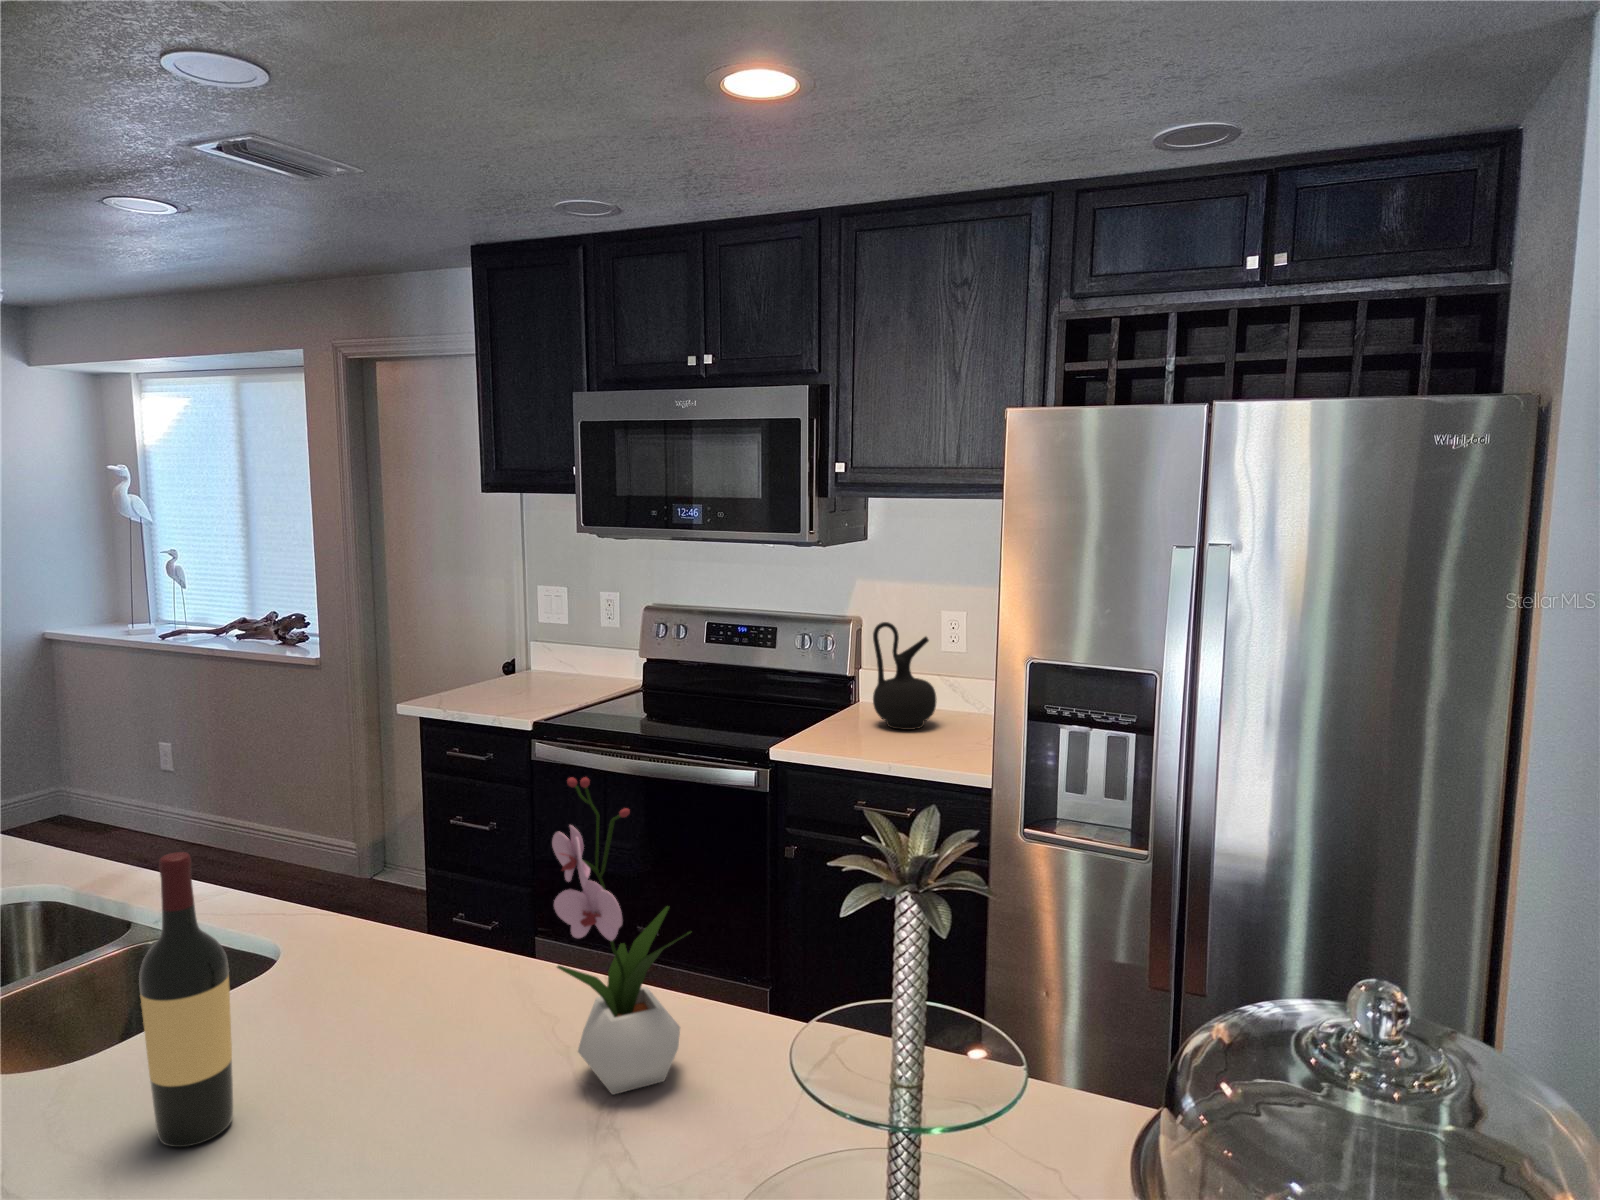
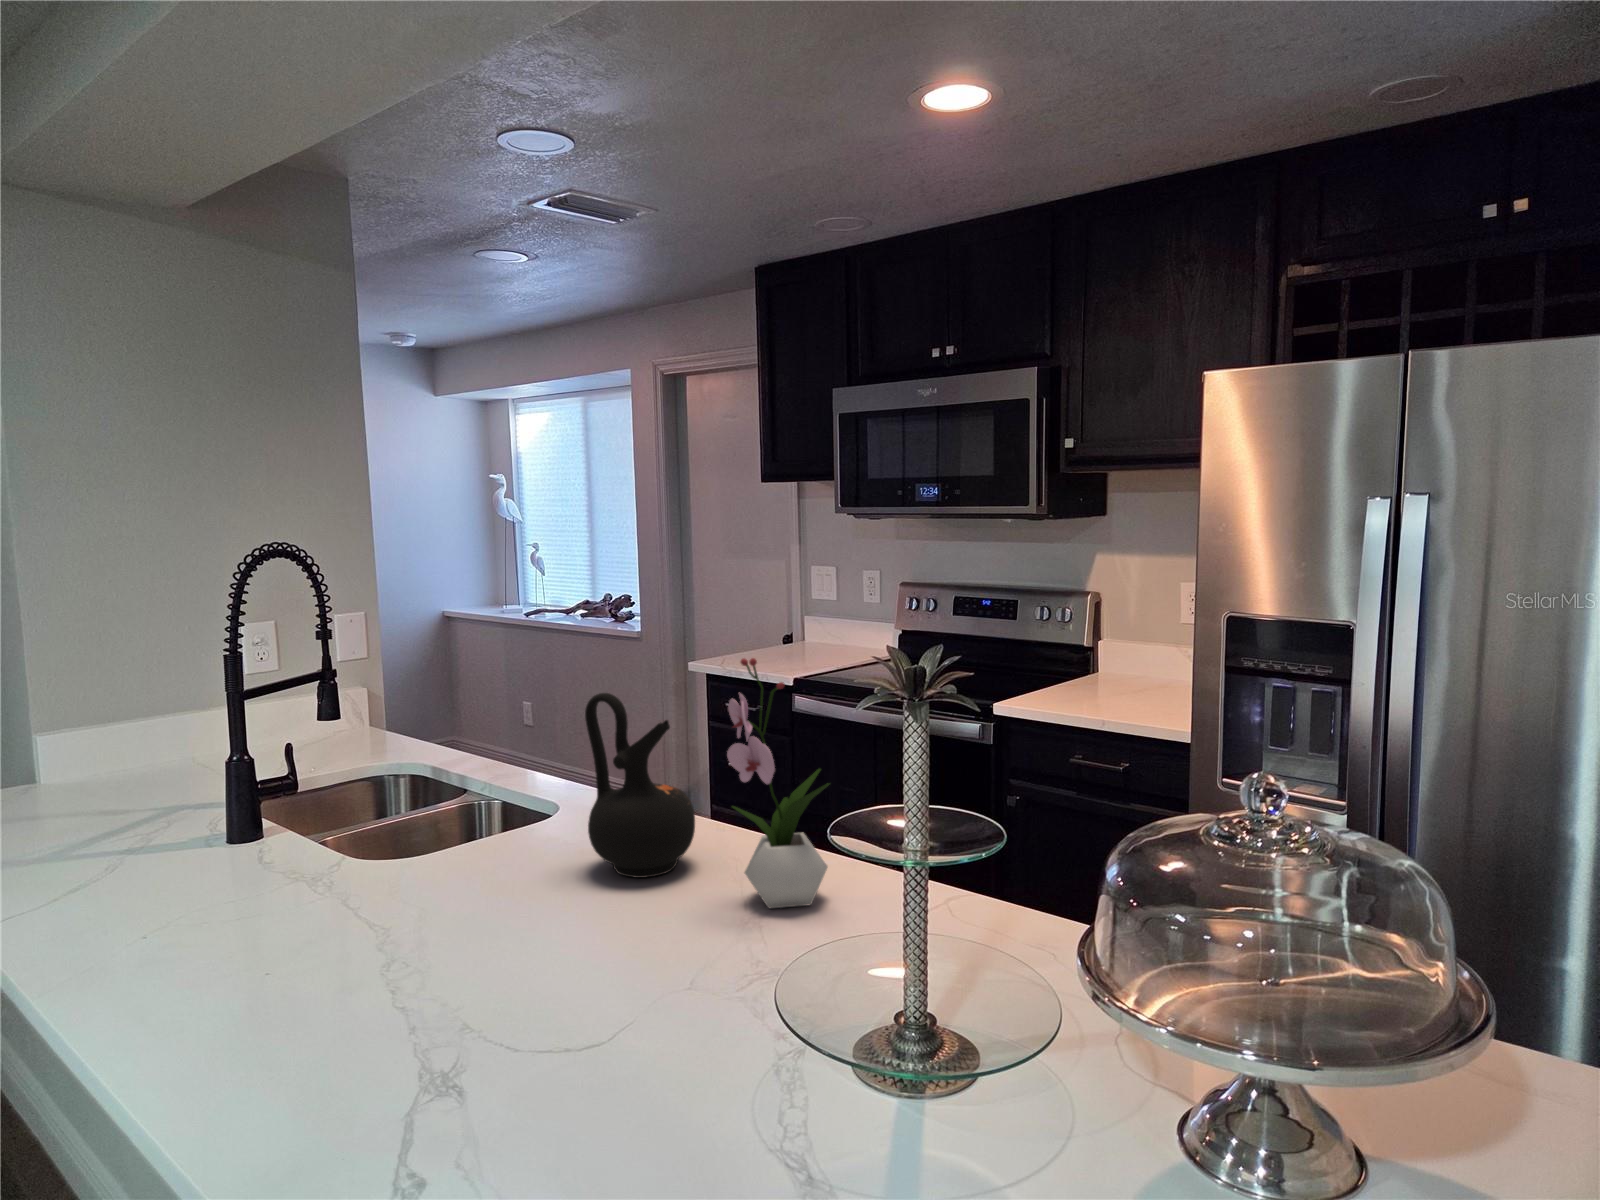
ceramic jug: present [873,622,937,730] -> present [585,693,695,878]
wine bottle: present [139,852,233,1147] -> none [446,695,505,903]

